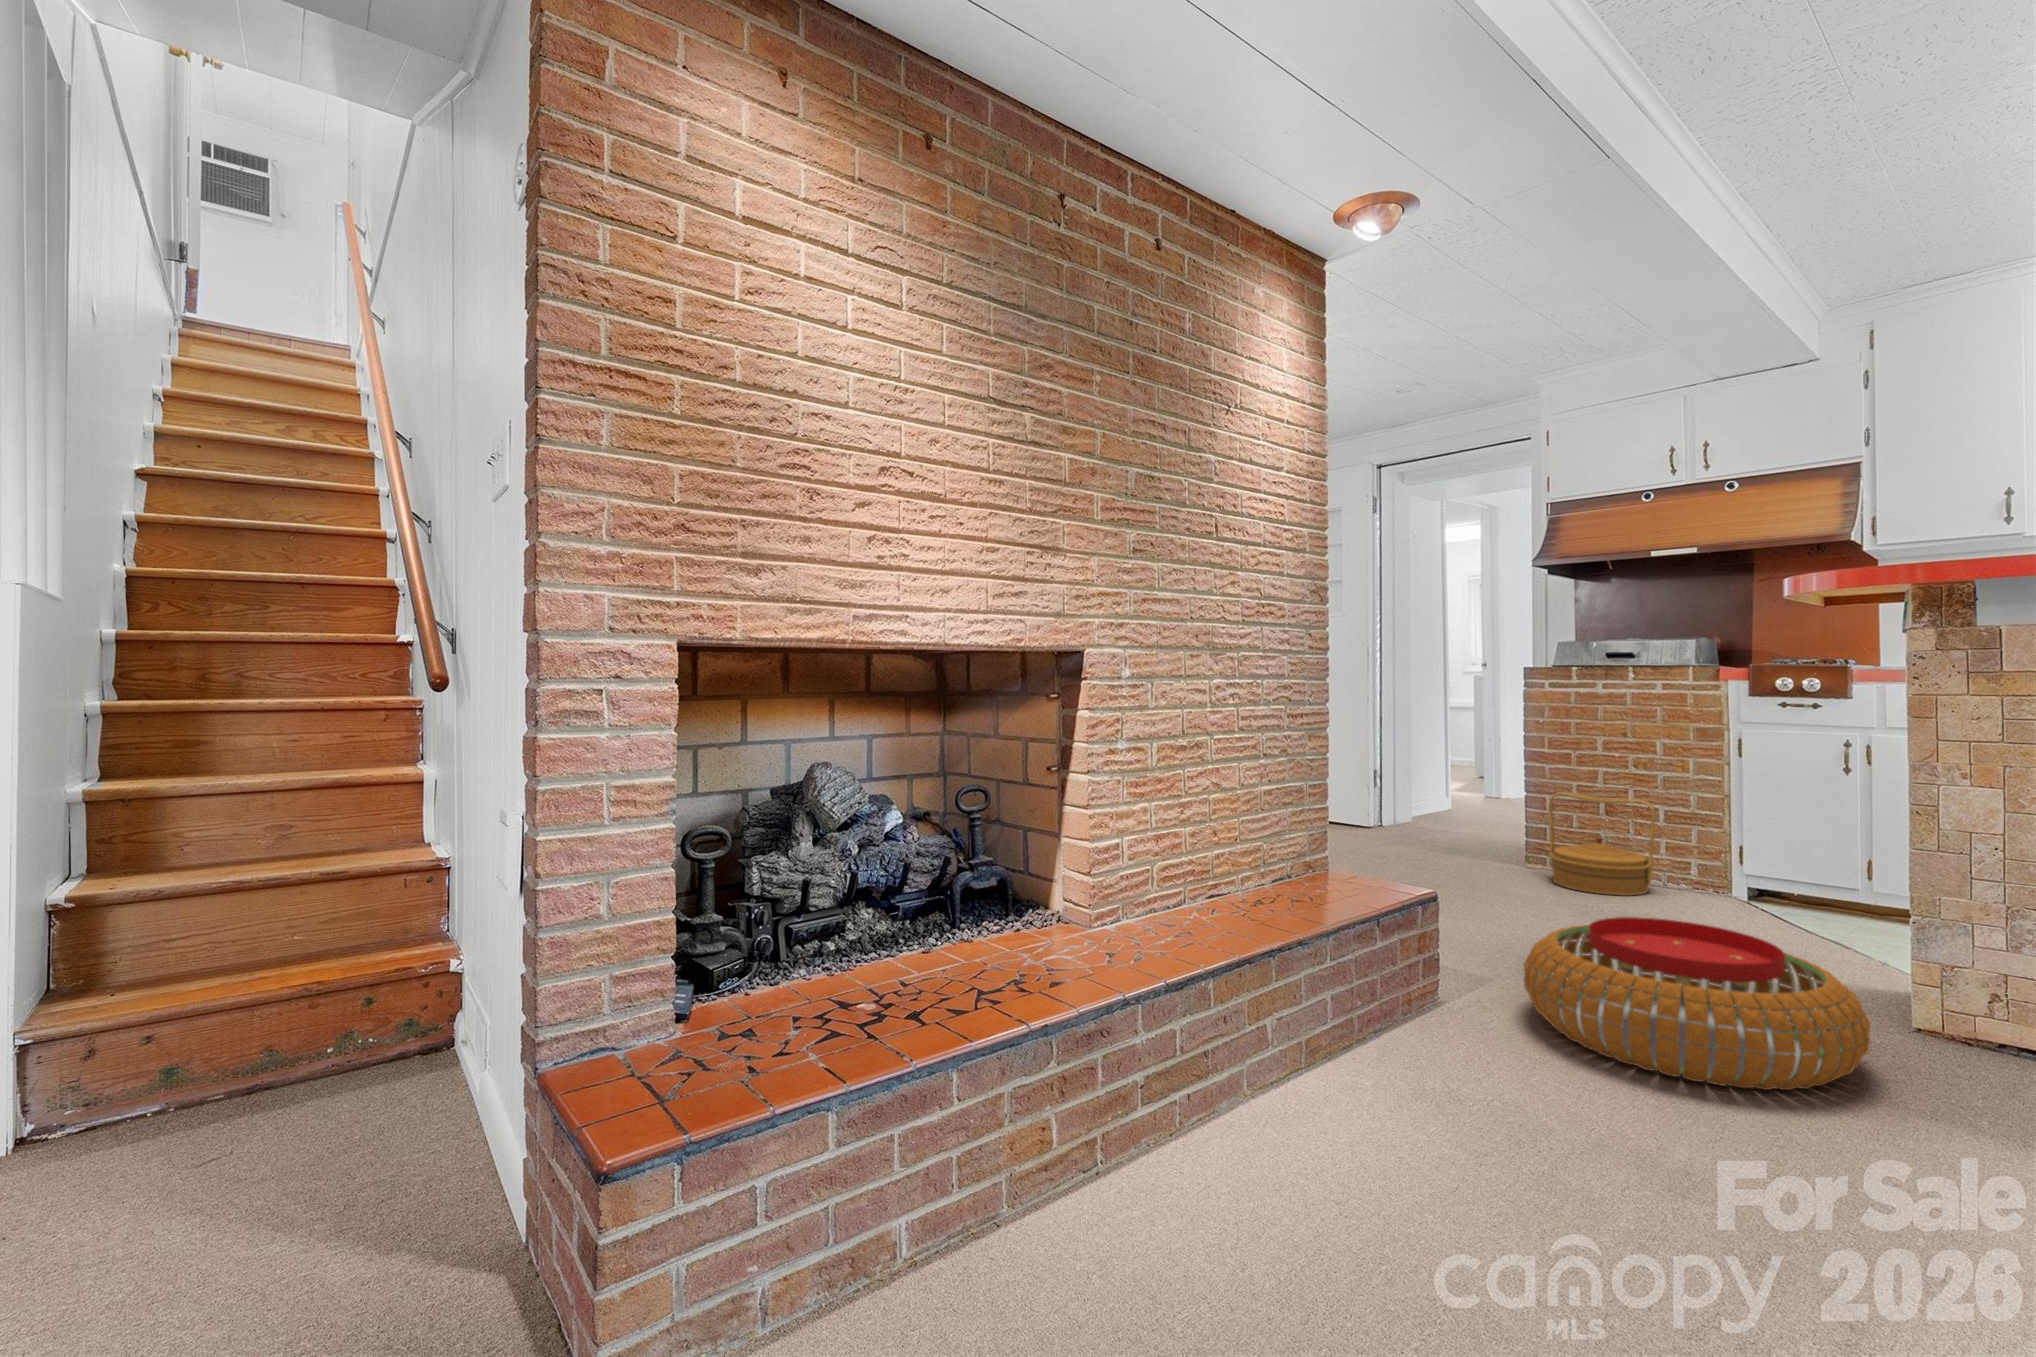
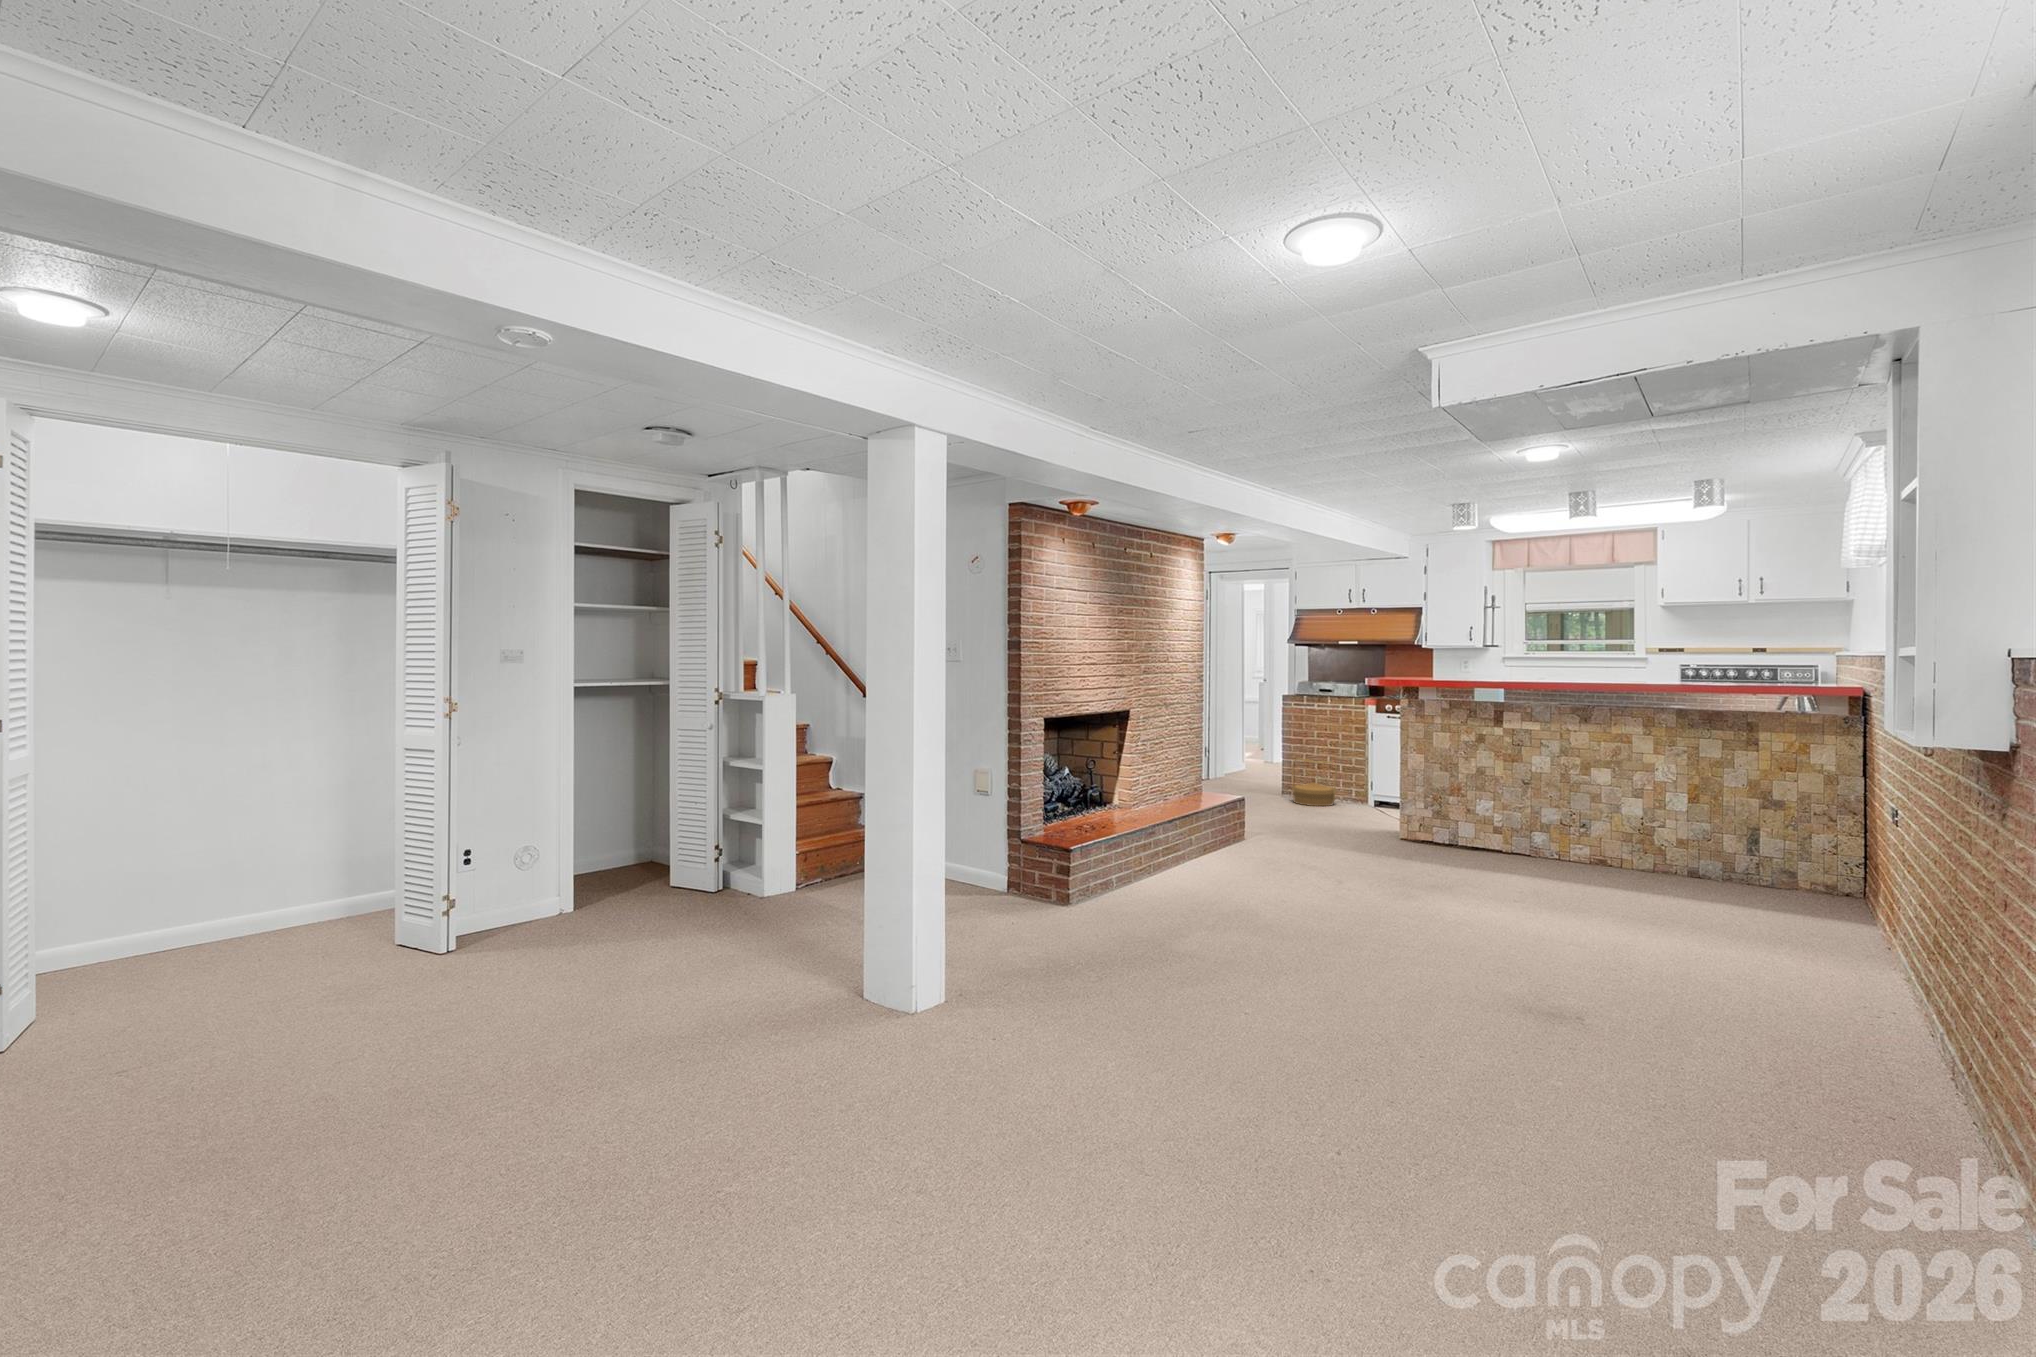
pouf: present [1524,917,1870,1090] -> none [1279,805,1382,853]

